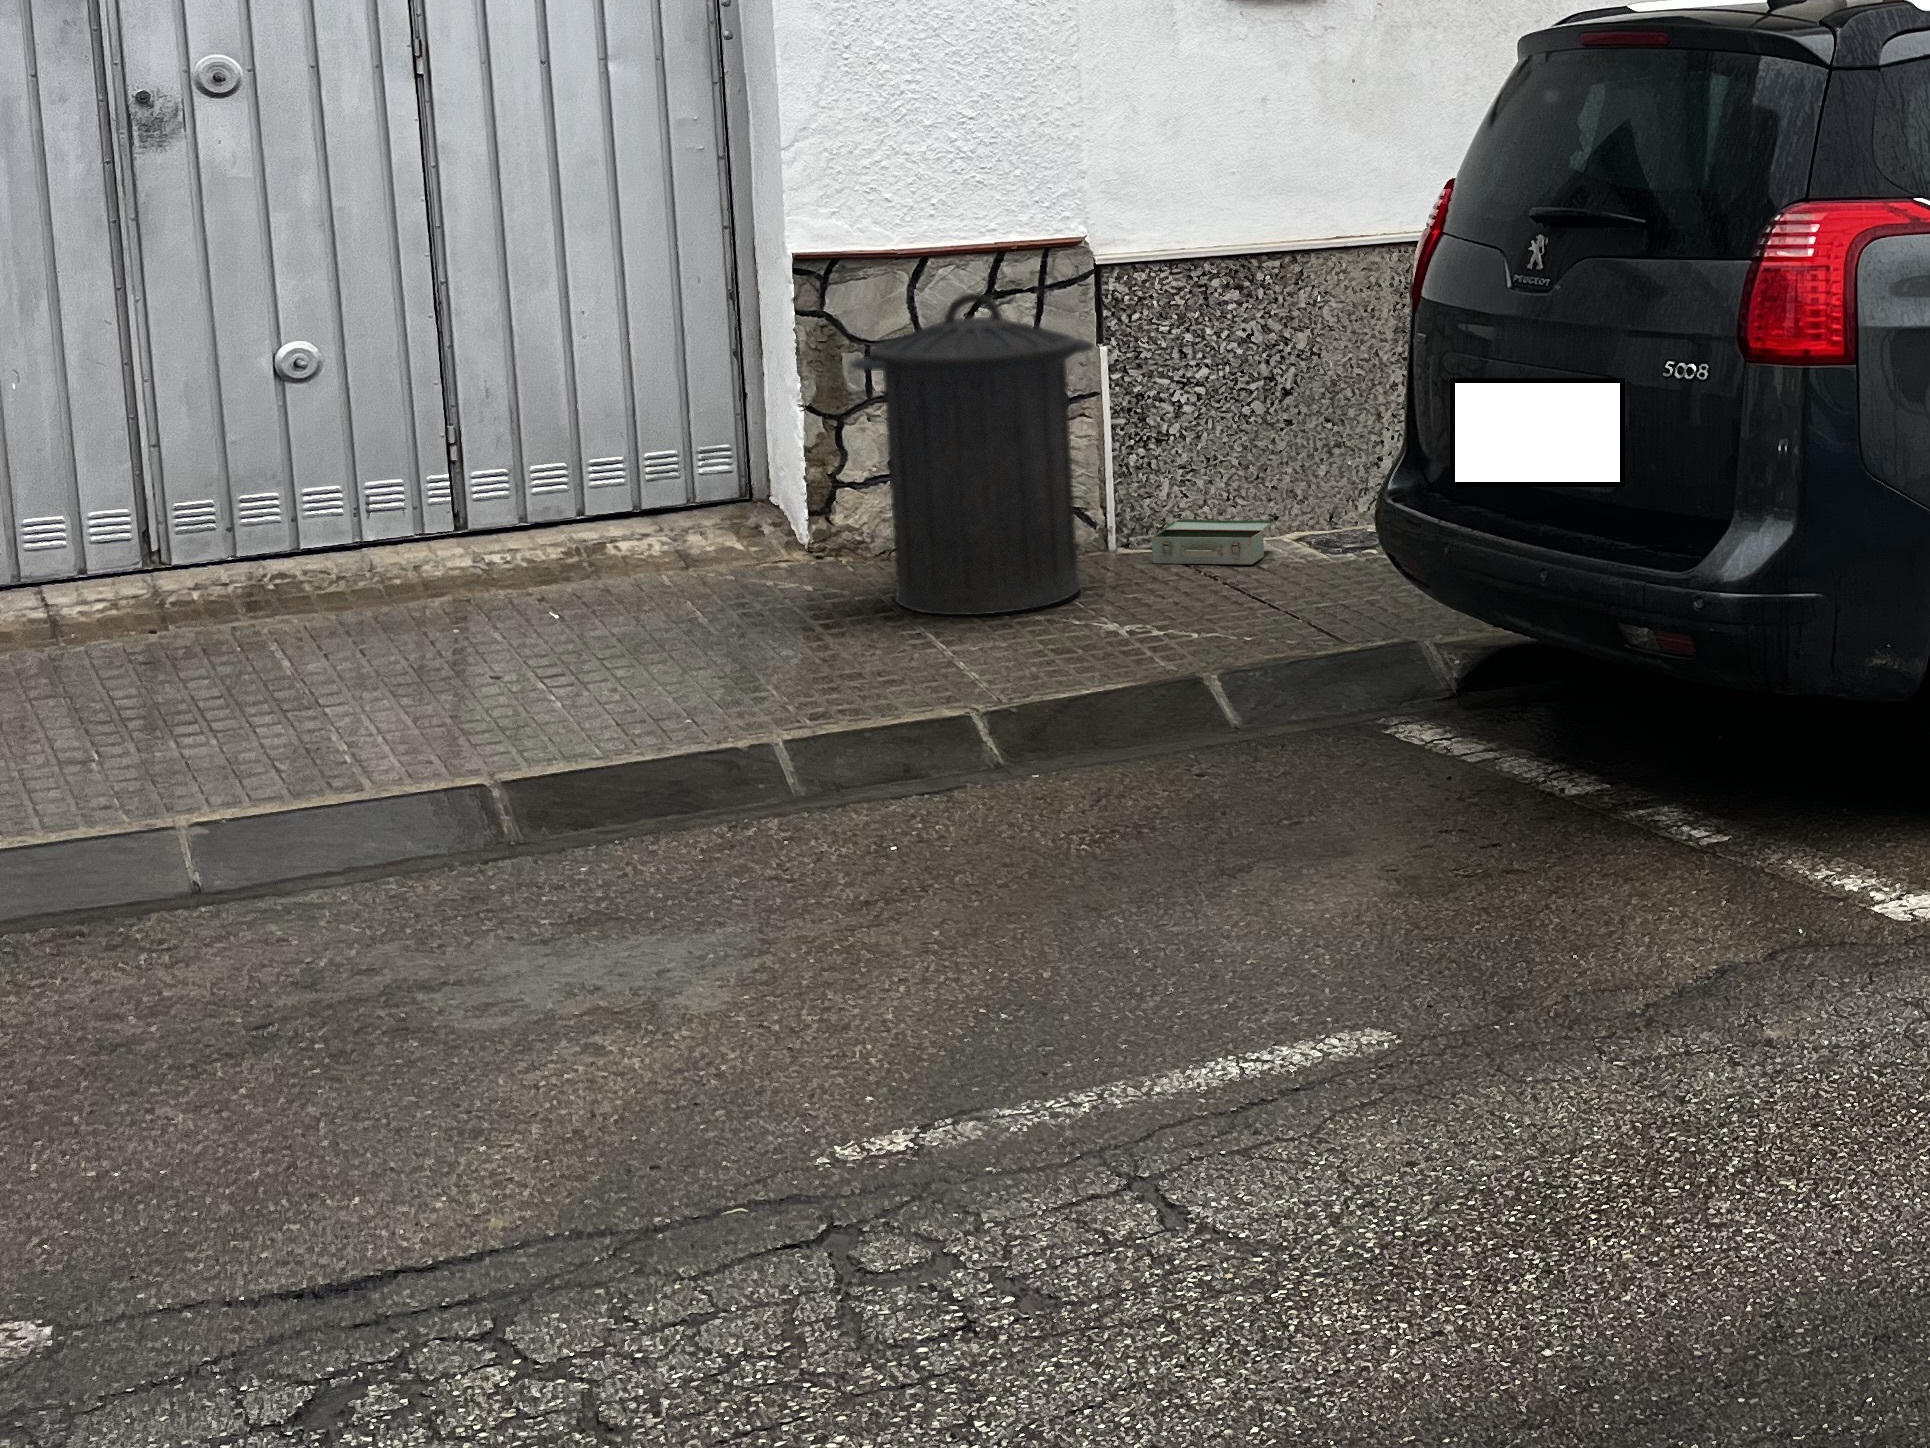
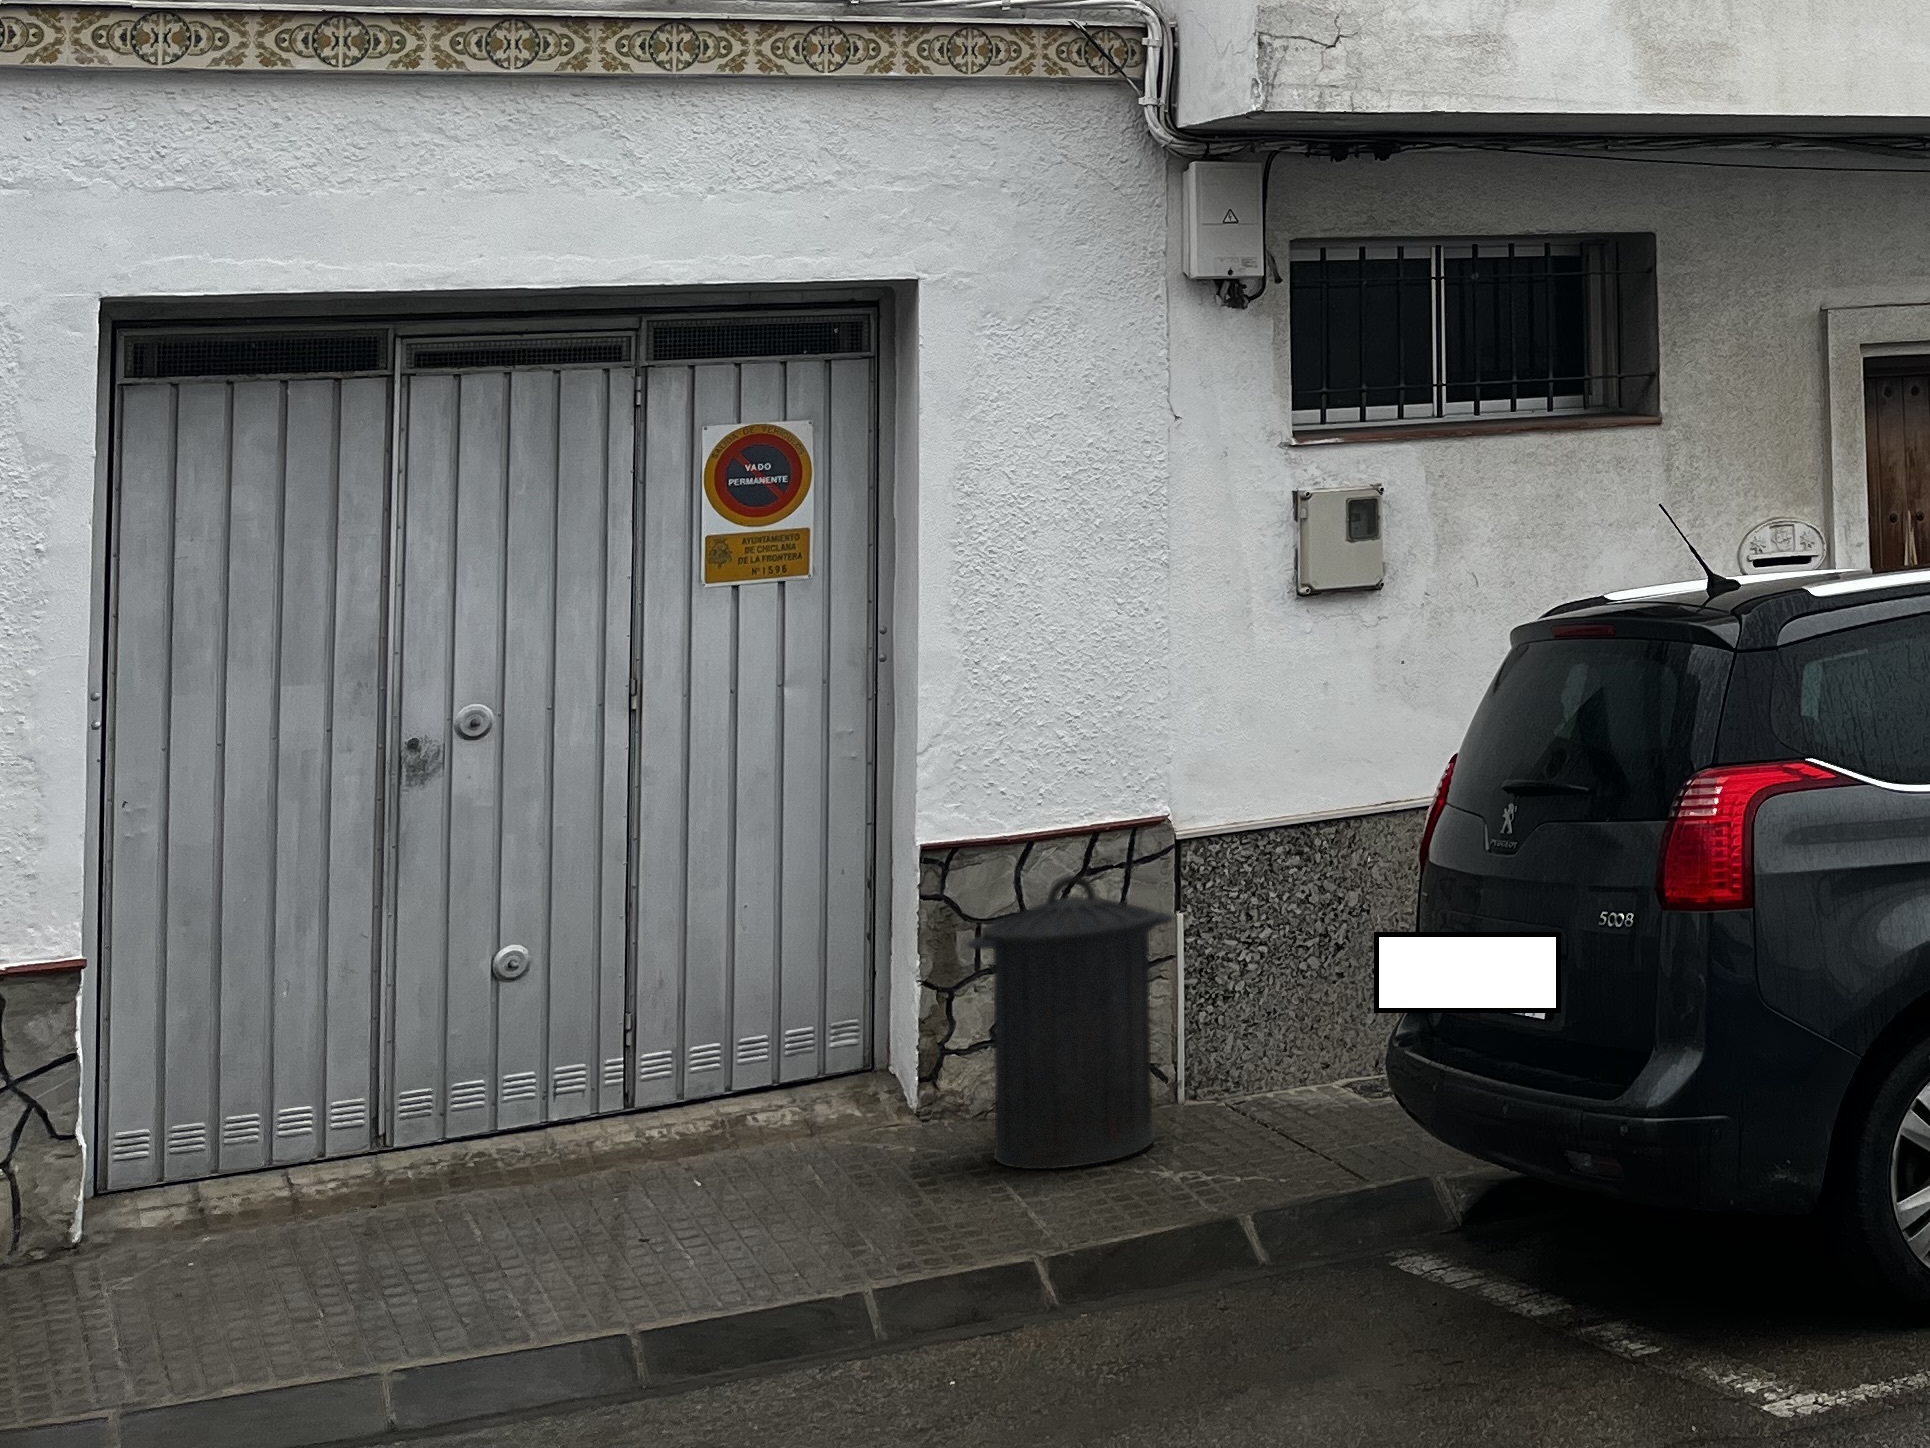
toolbox: present [1151,519,1274,564] -> none [1219,1072,1327,1115]

